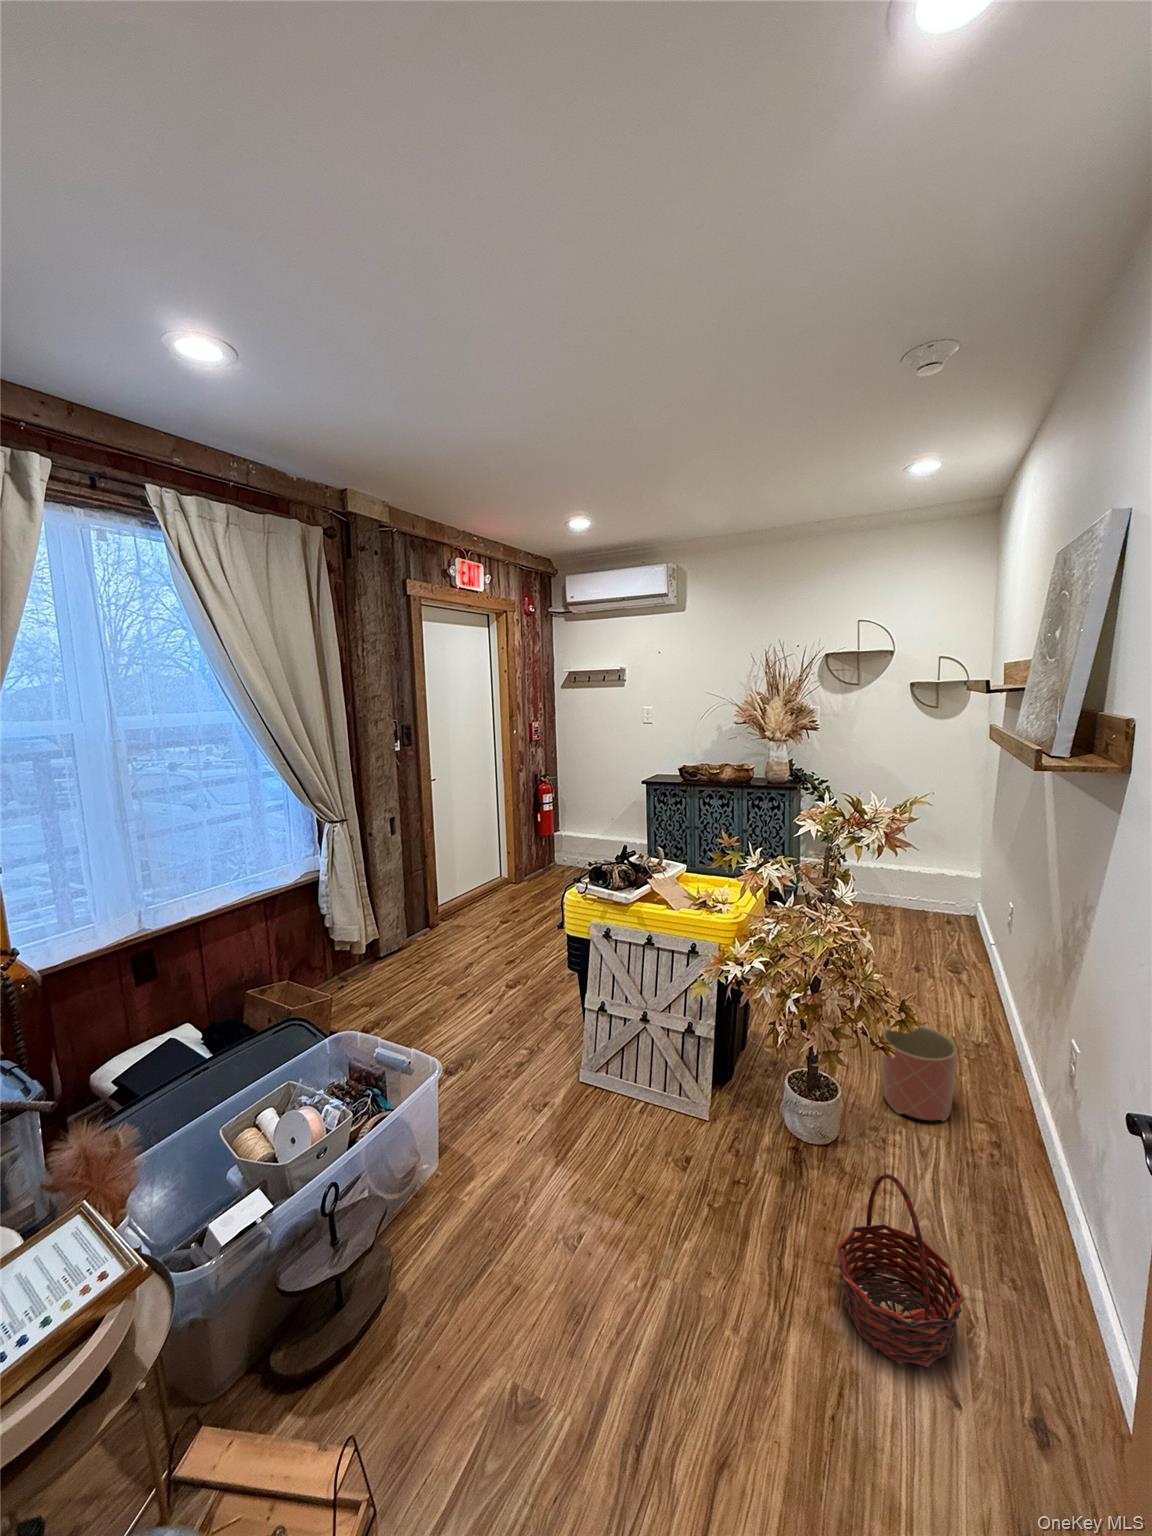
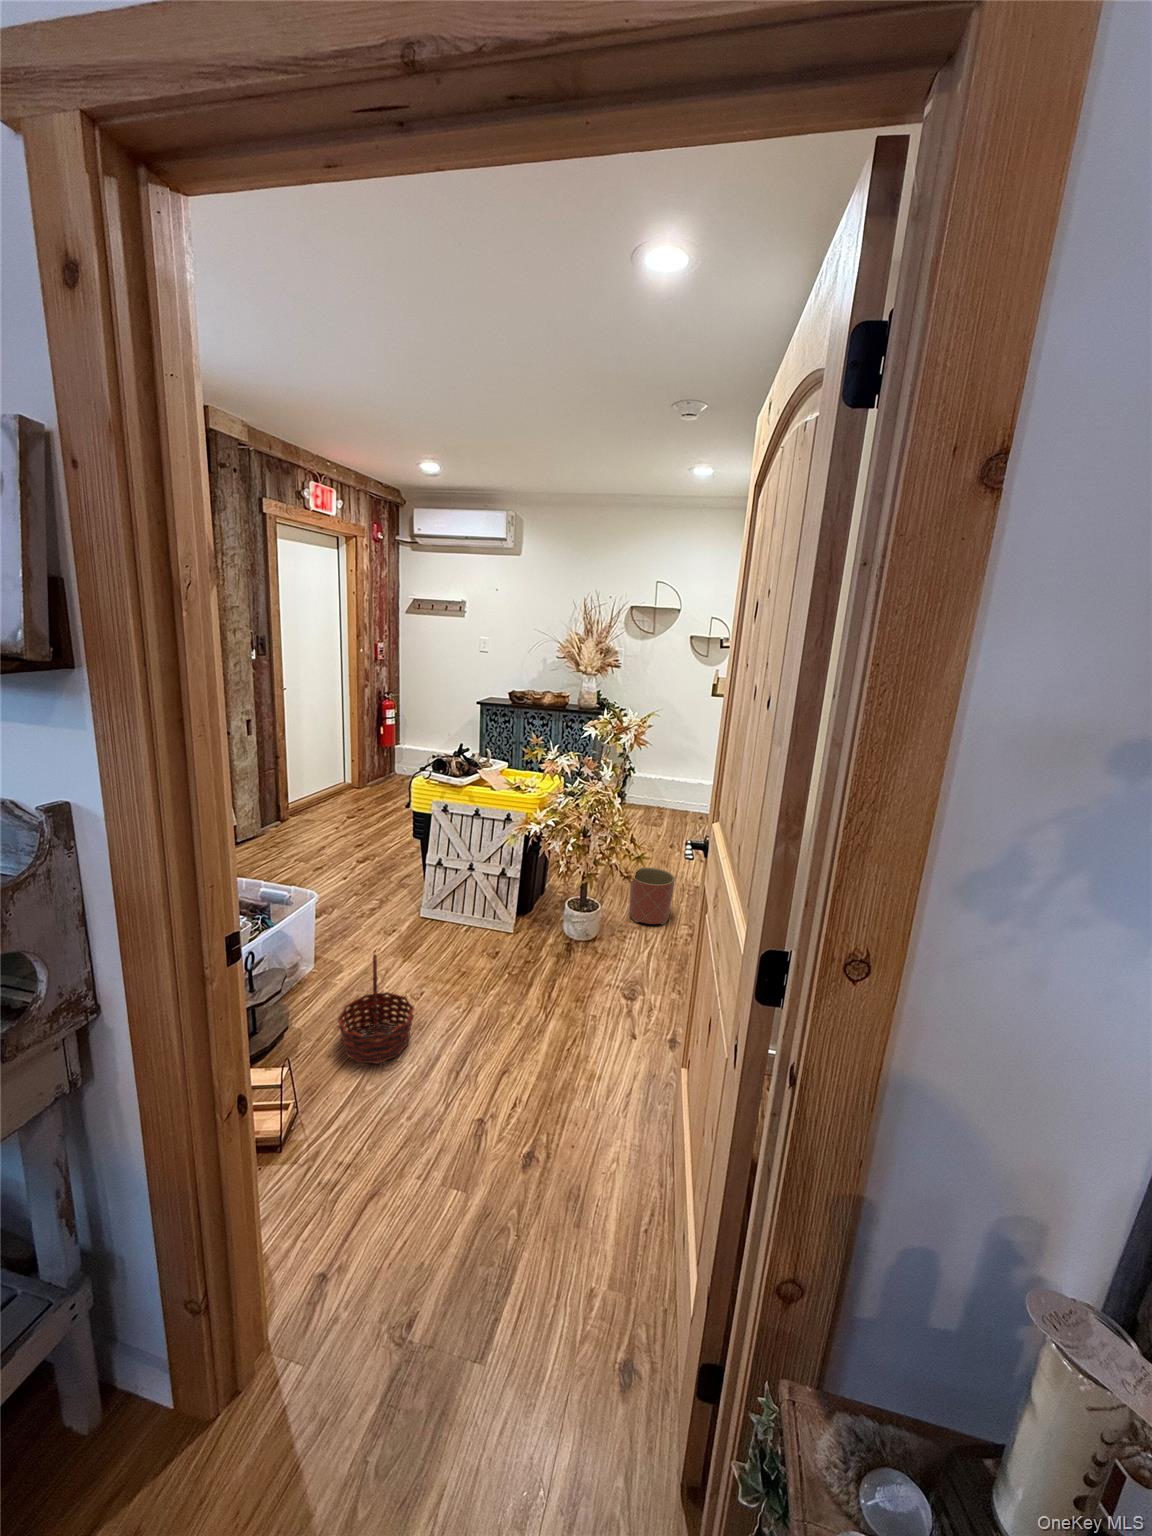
basket: present [837,1174,964,1367] -> present [337,954,414,1064]

